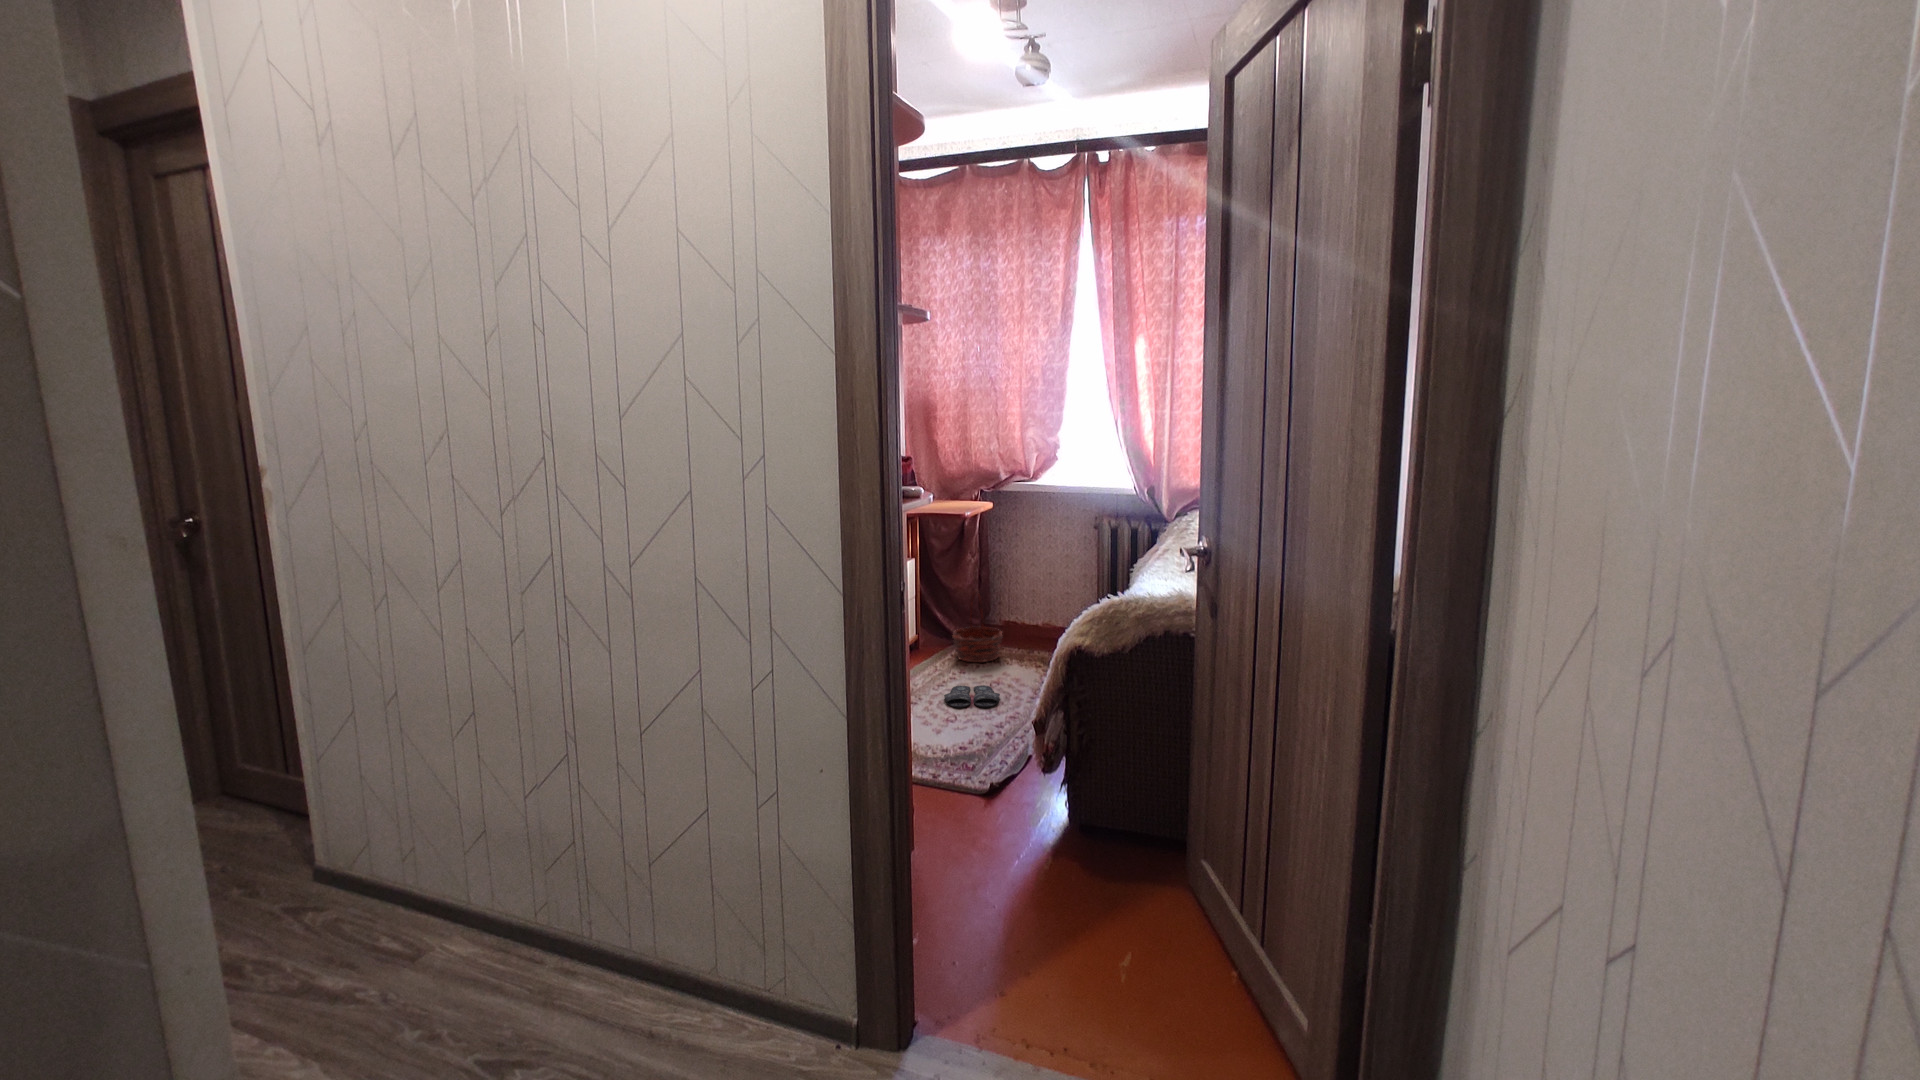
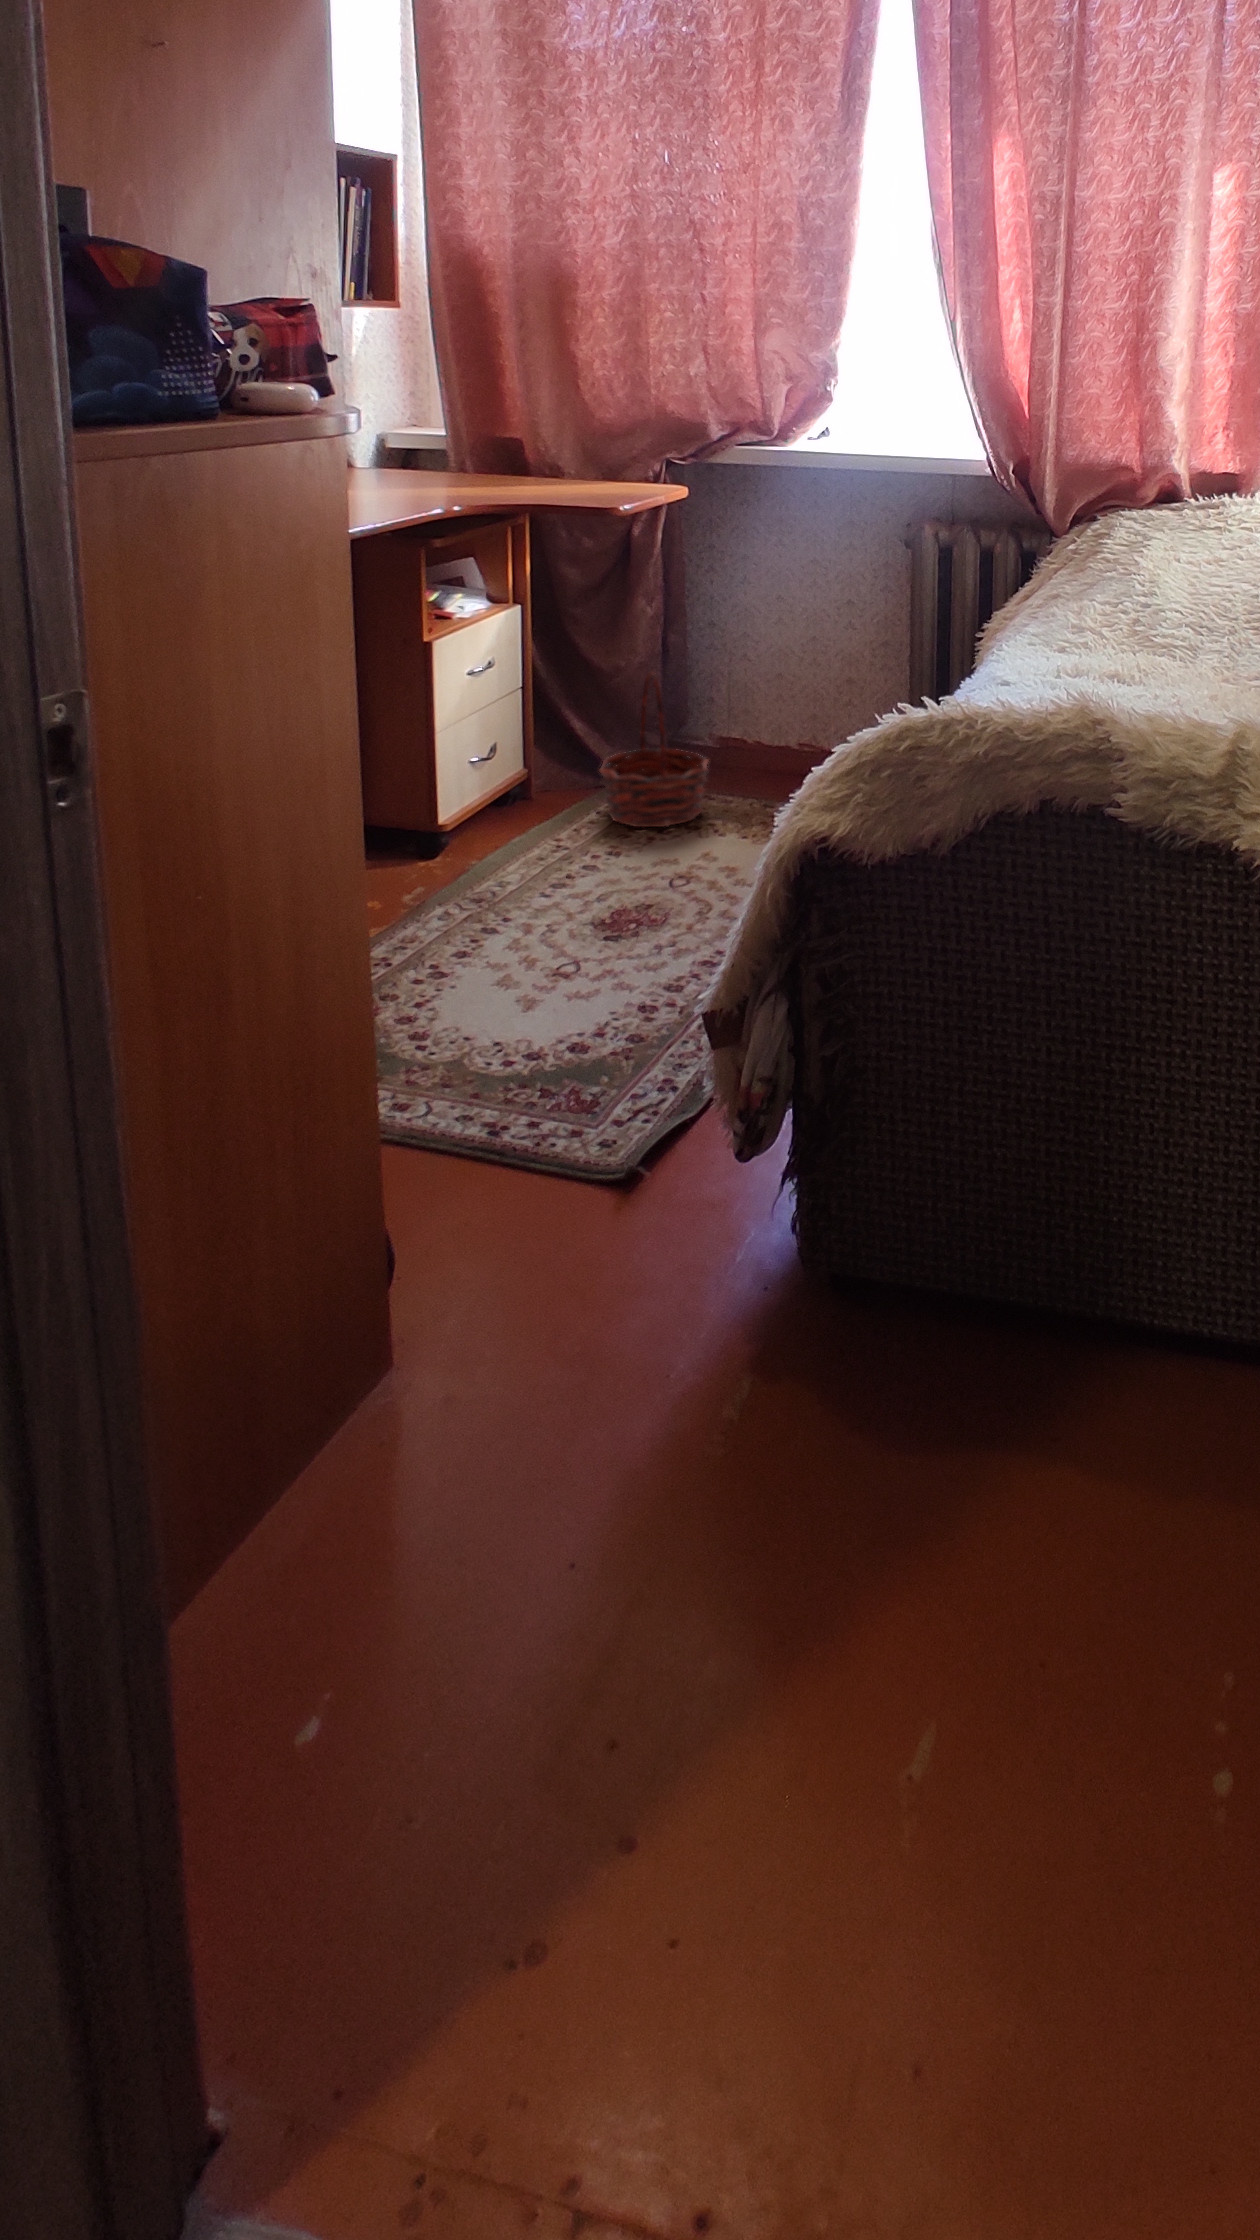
slippers: present [944,685,1000,708] -> none [561,882,688,940]

